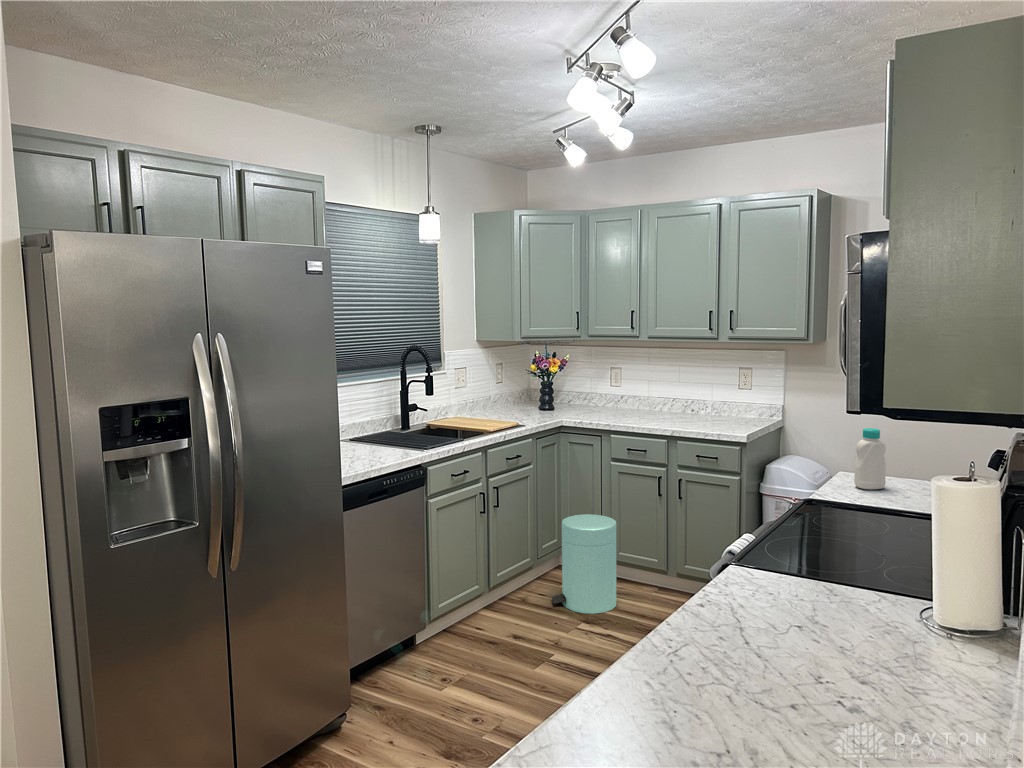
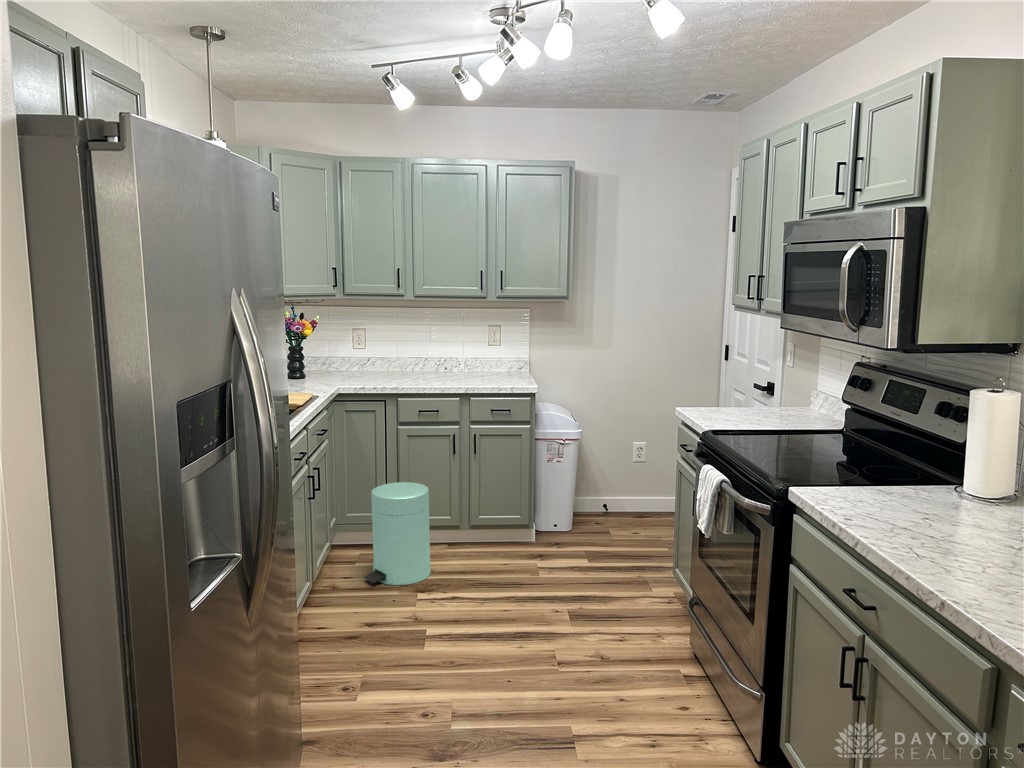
bottle: present [854,428,886,489] -> none [716,365,736,414]

